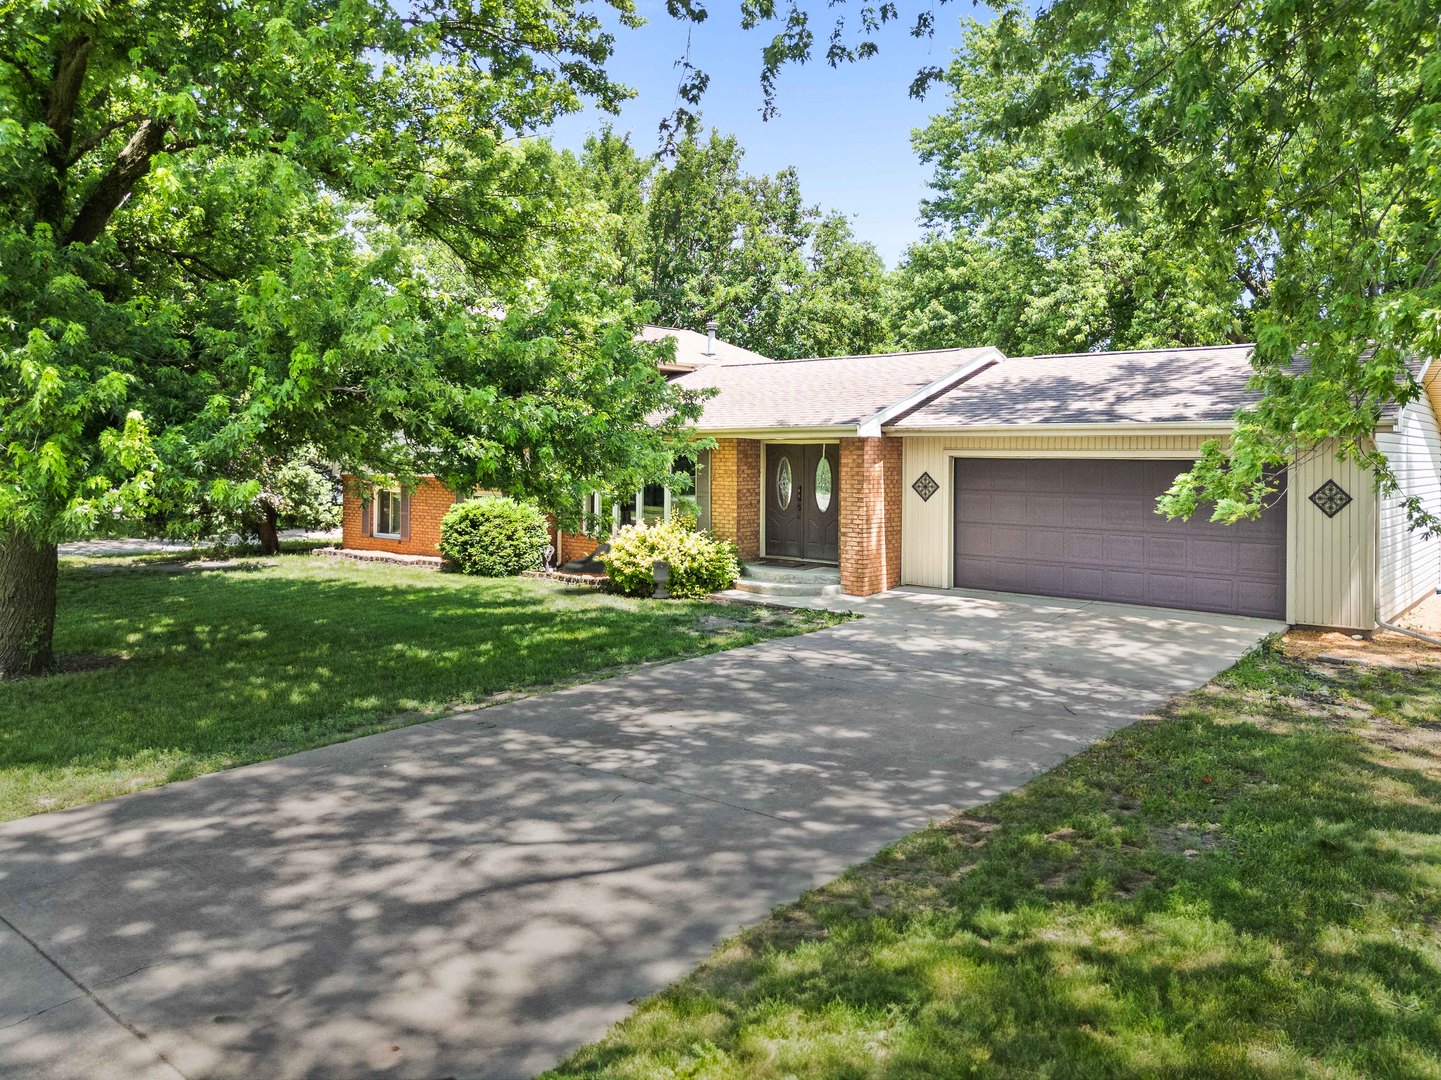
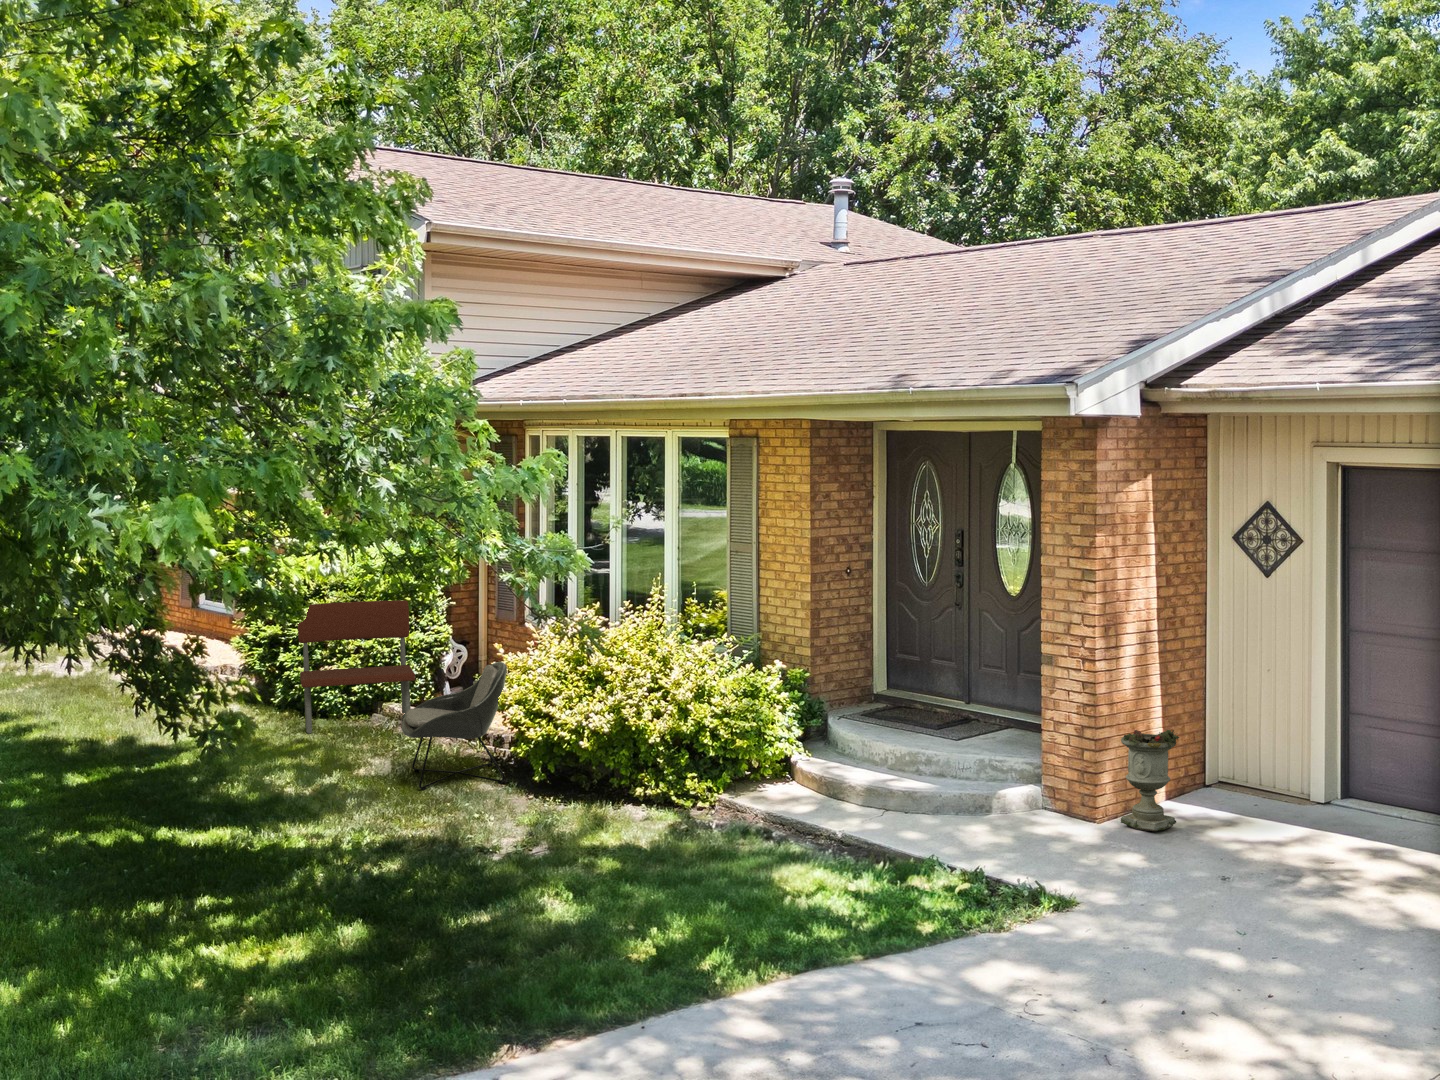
bench: none [485,523,545,584] -> present [298,600,415,734]
planter: present [651,560,670,598] -> present [1121,730,1179,831]

